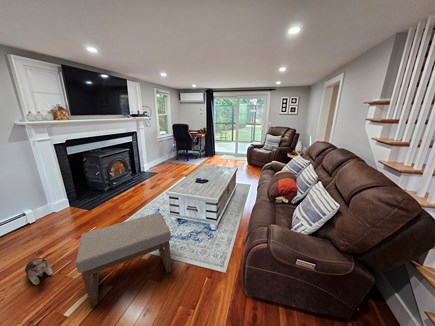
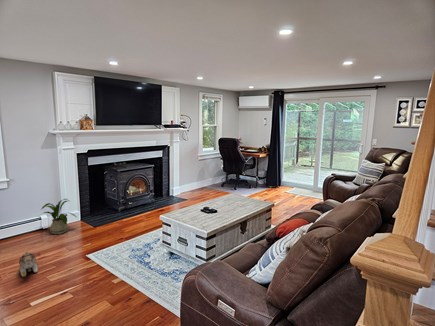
house plant: none [19,191,72,227] -> present [42,199,76,234]
ottoman: present [76,213,171,307] -> none [40,232,136,306]

